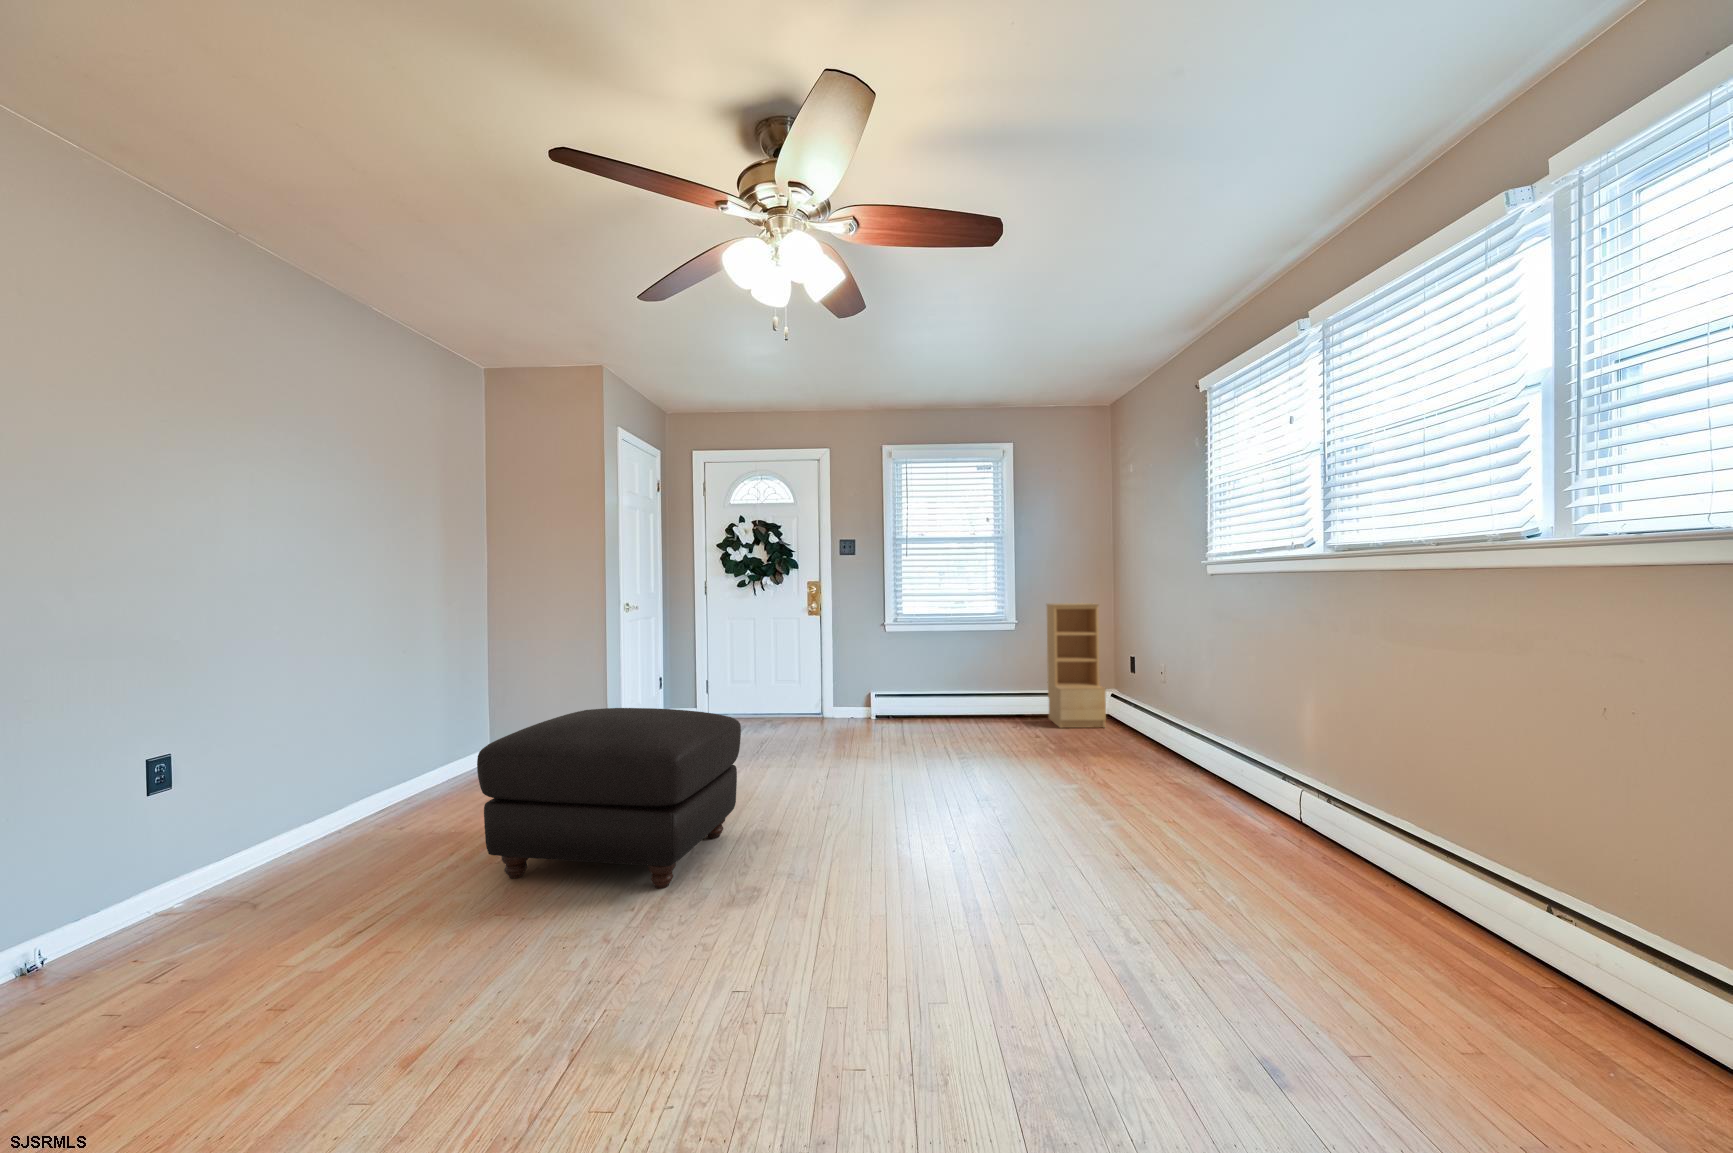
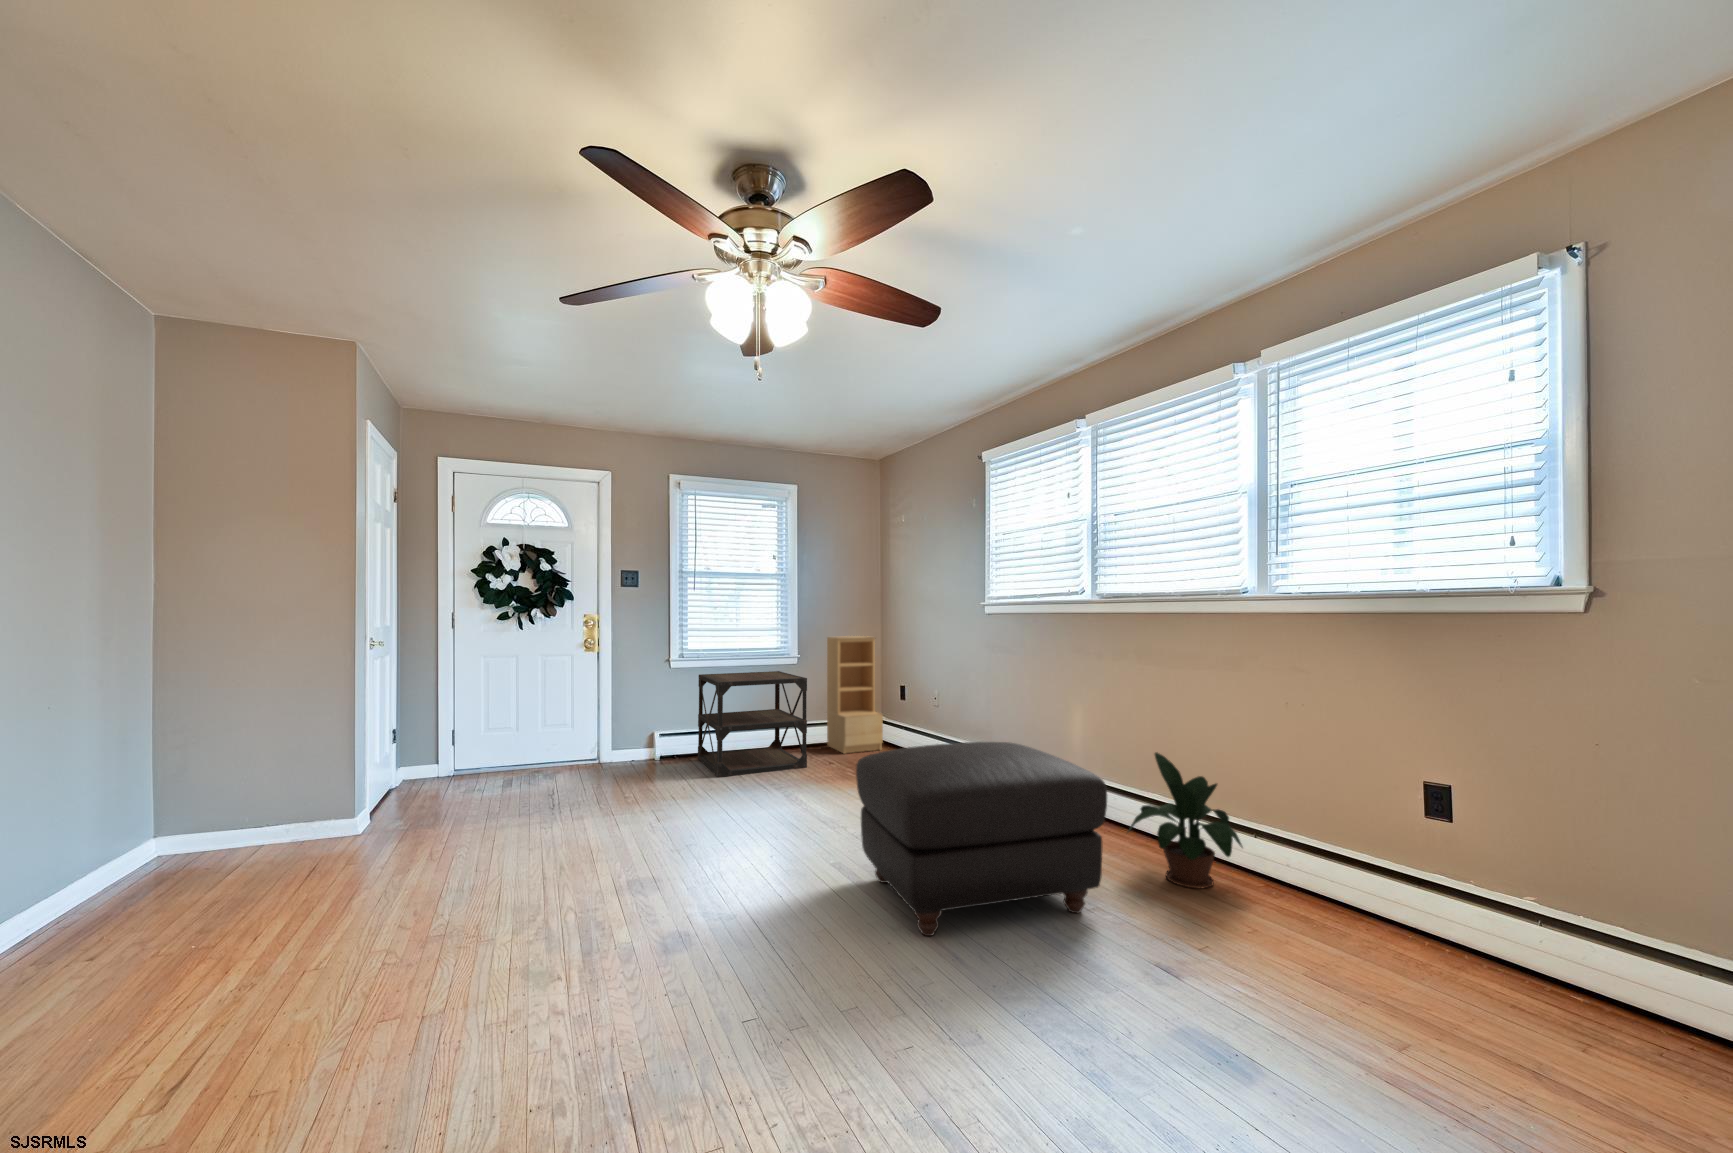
side table: none [911,638,1011,739] -> present [698,671,807,777]
ottoman: present [477,708,741,889] -> present [856,742,1107,936]
potted plant: none [1321,756,1507,952] -> present [1129,752,1242,889]

